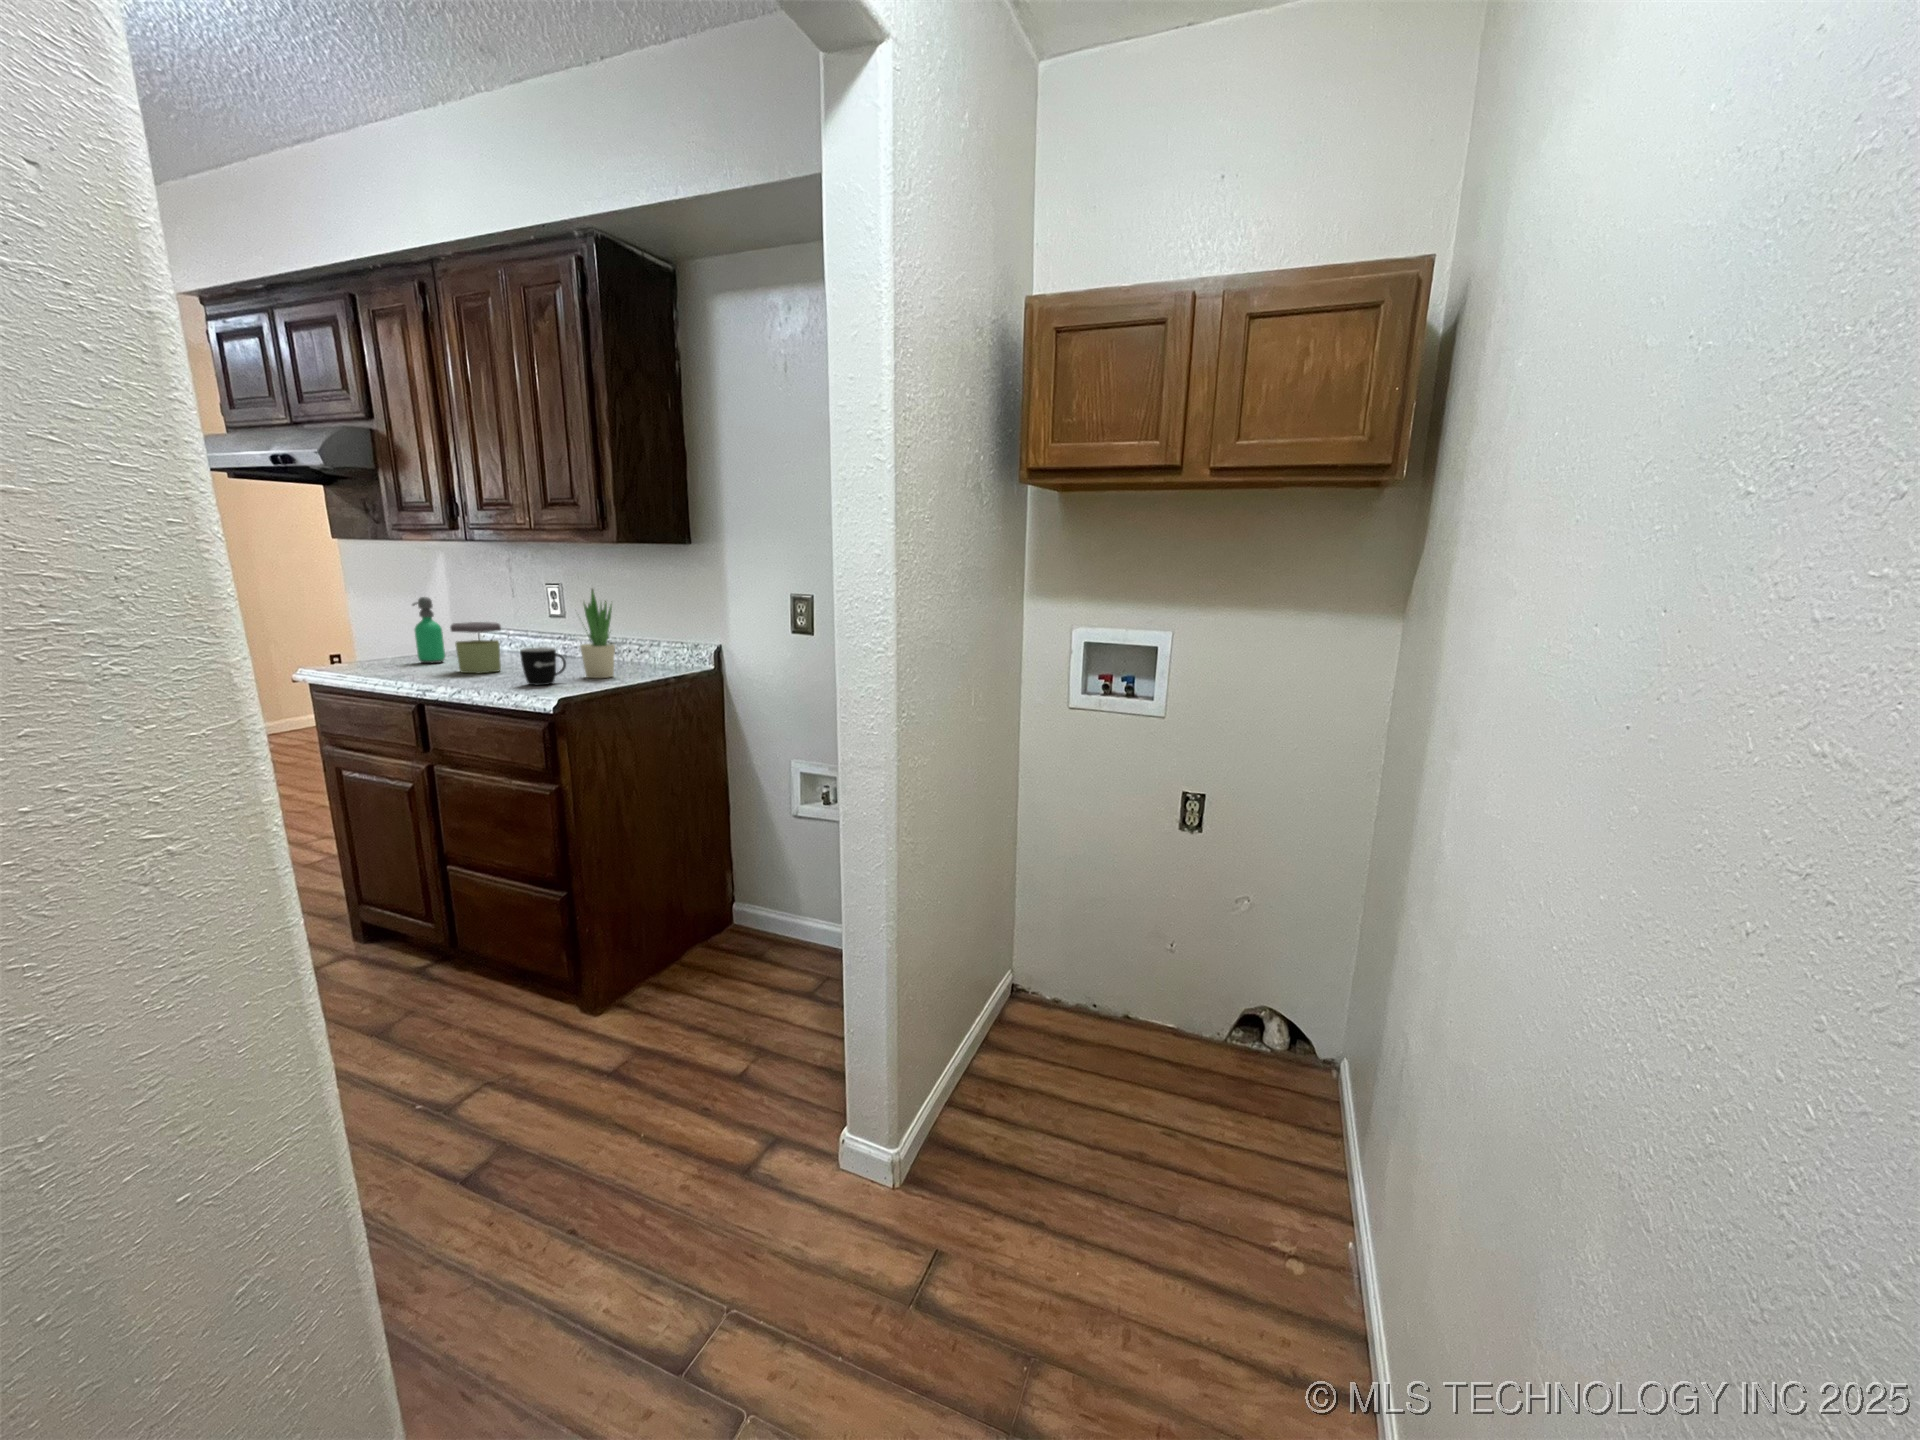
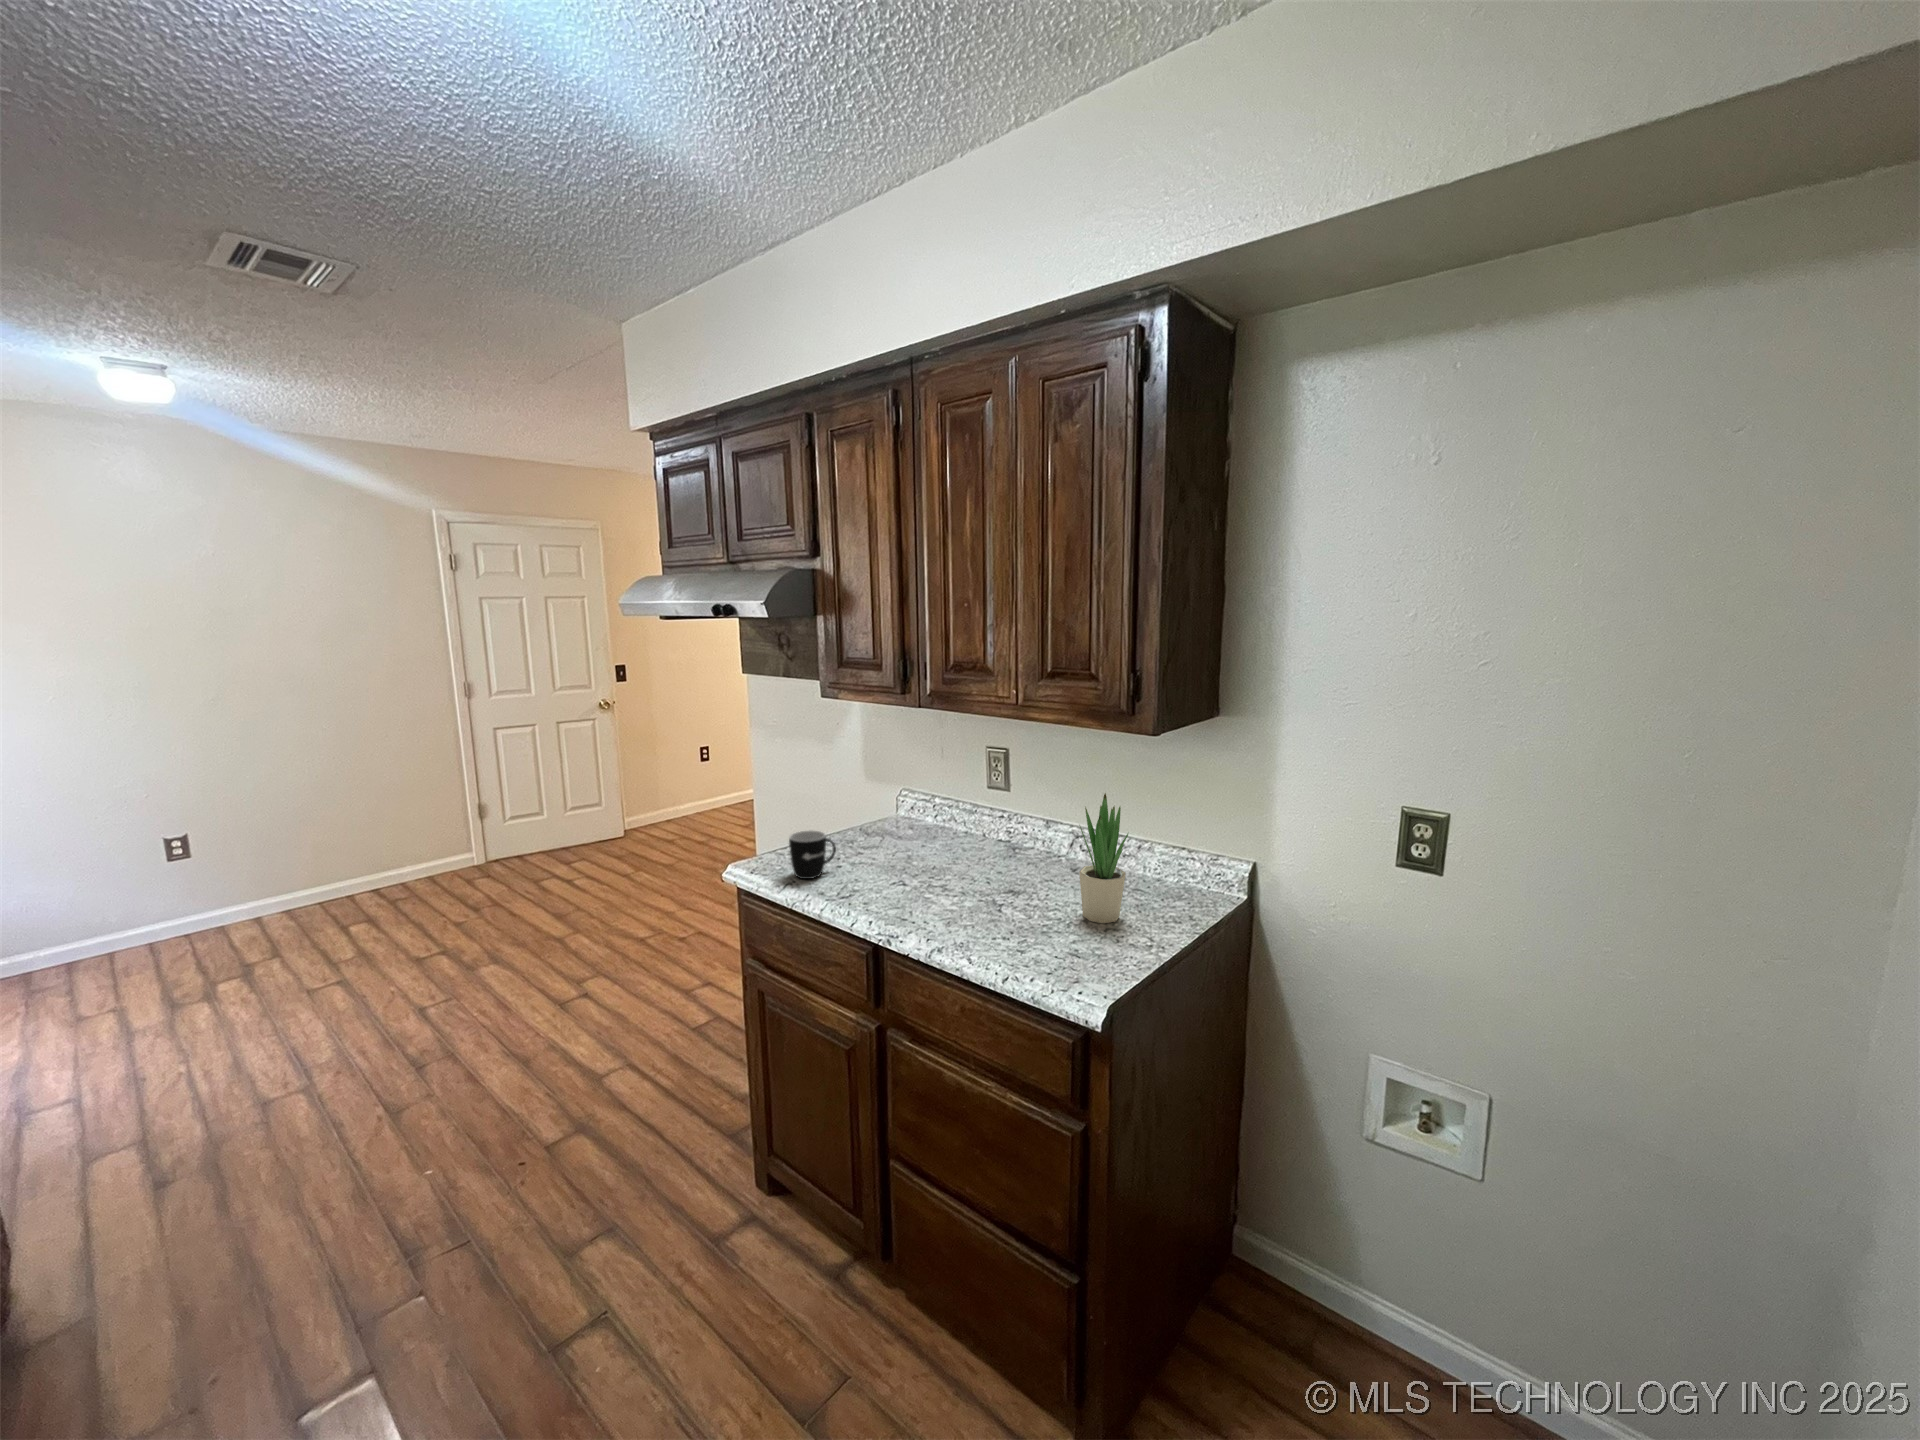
soap dispenser: present [413,597,445,663] -> none [850,775,879,860]
jar: present [450,622,501,673] -> none [907,820,968,897]
mug: present [520,647,566,685] -> present [789,830,836,879]

